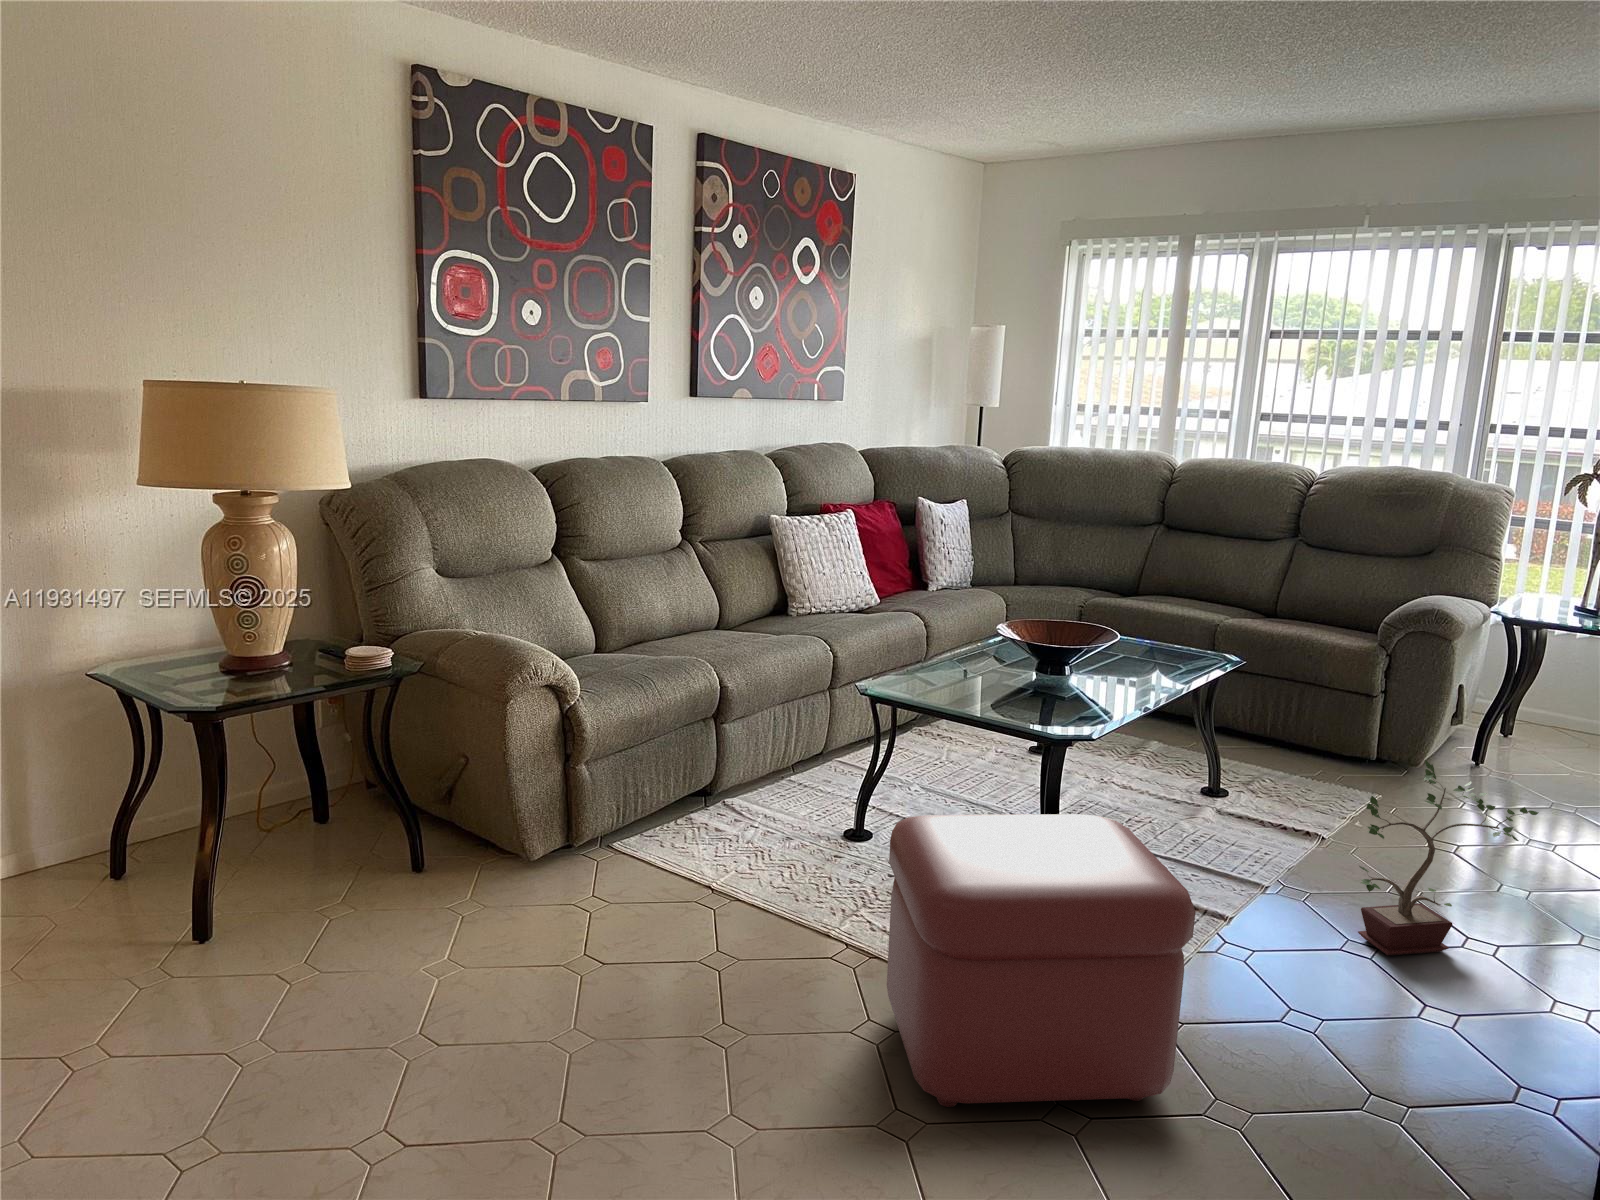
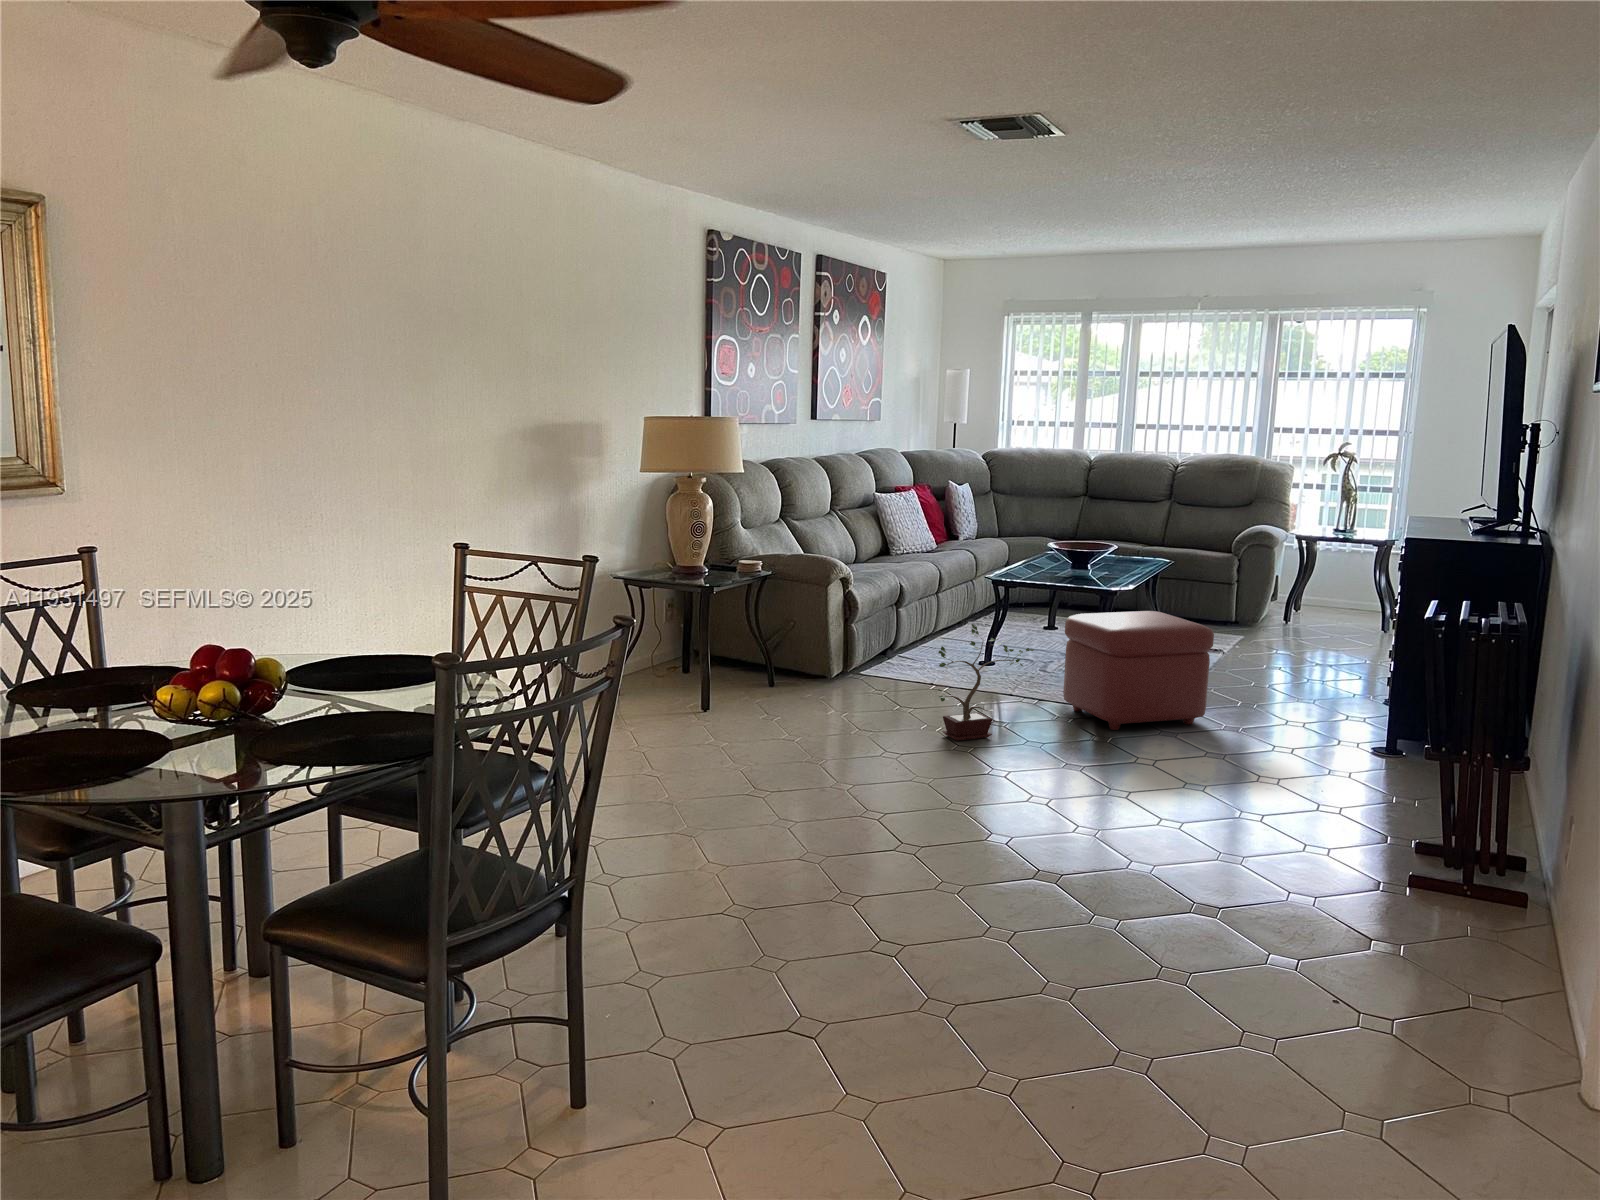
potted plant: present [1358,760,1539,955] -> present [938,624,1034,741]

